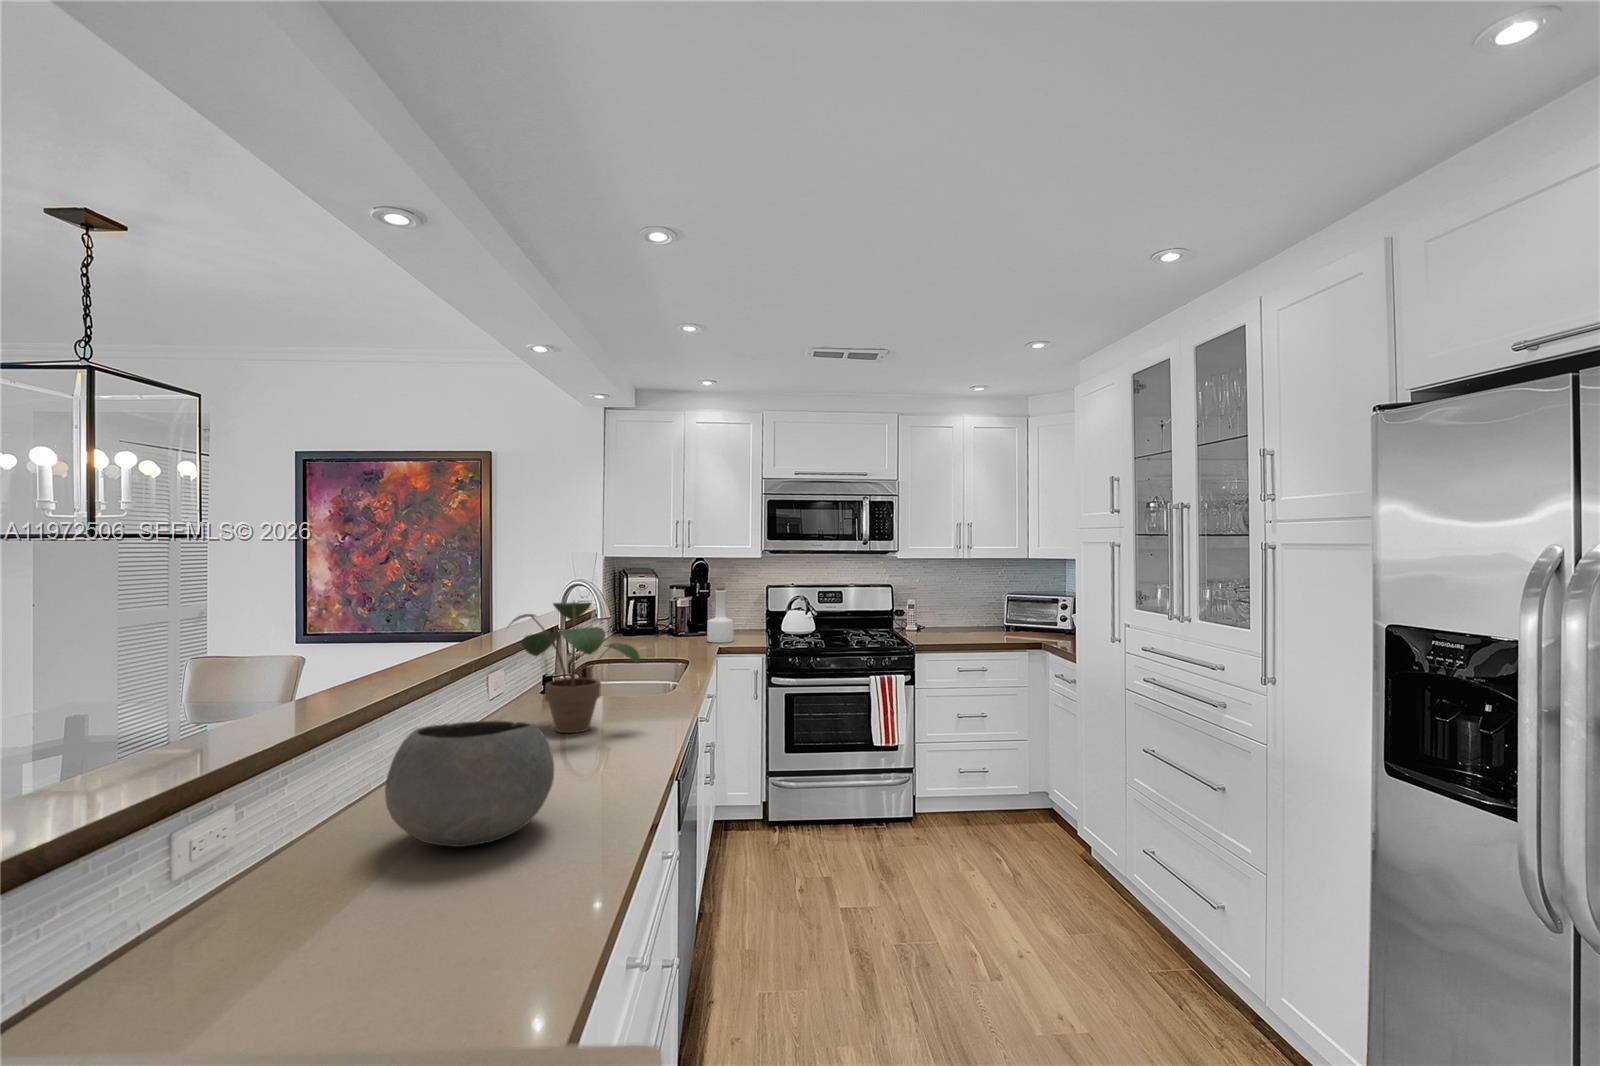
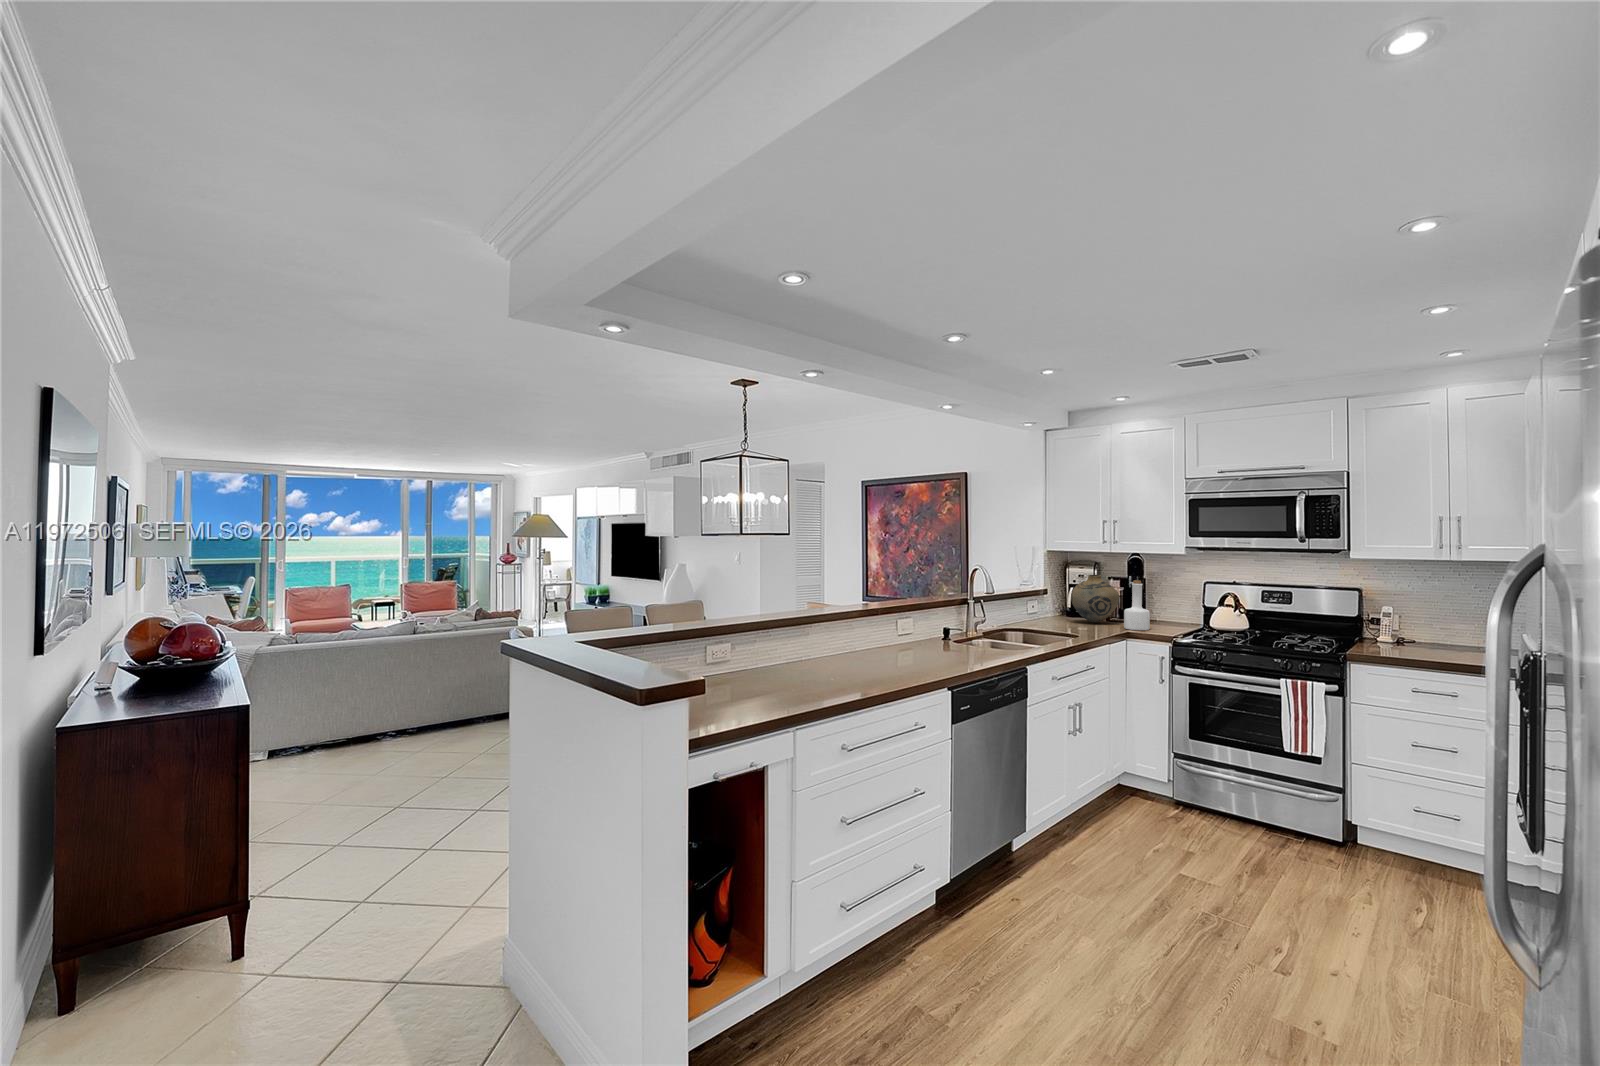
vase: none [637,583,690,638] -> present [1071,575,1119,623]
potted plant: present [509,601,640,733] -> none [869,581,944,663]
bowl: present [385,721,554,847] -> none [753,633,827,689]

